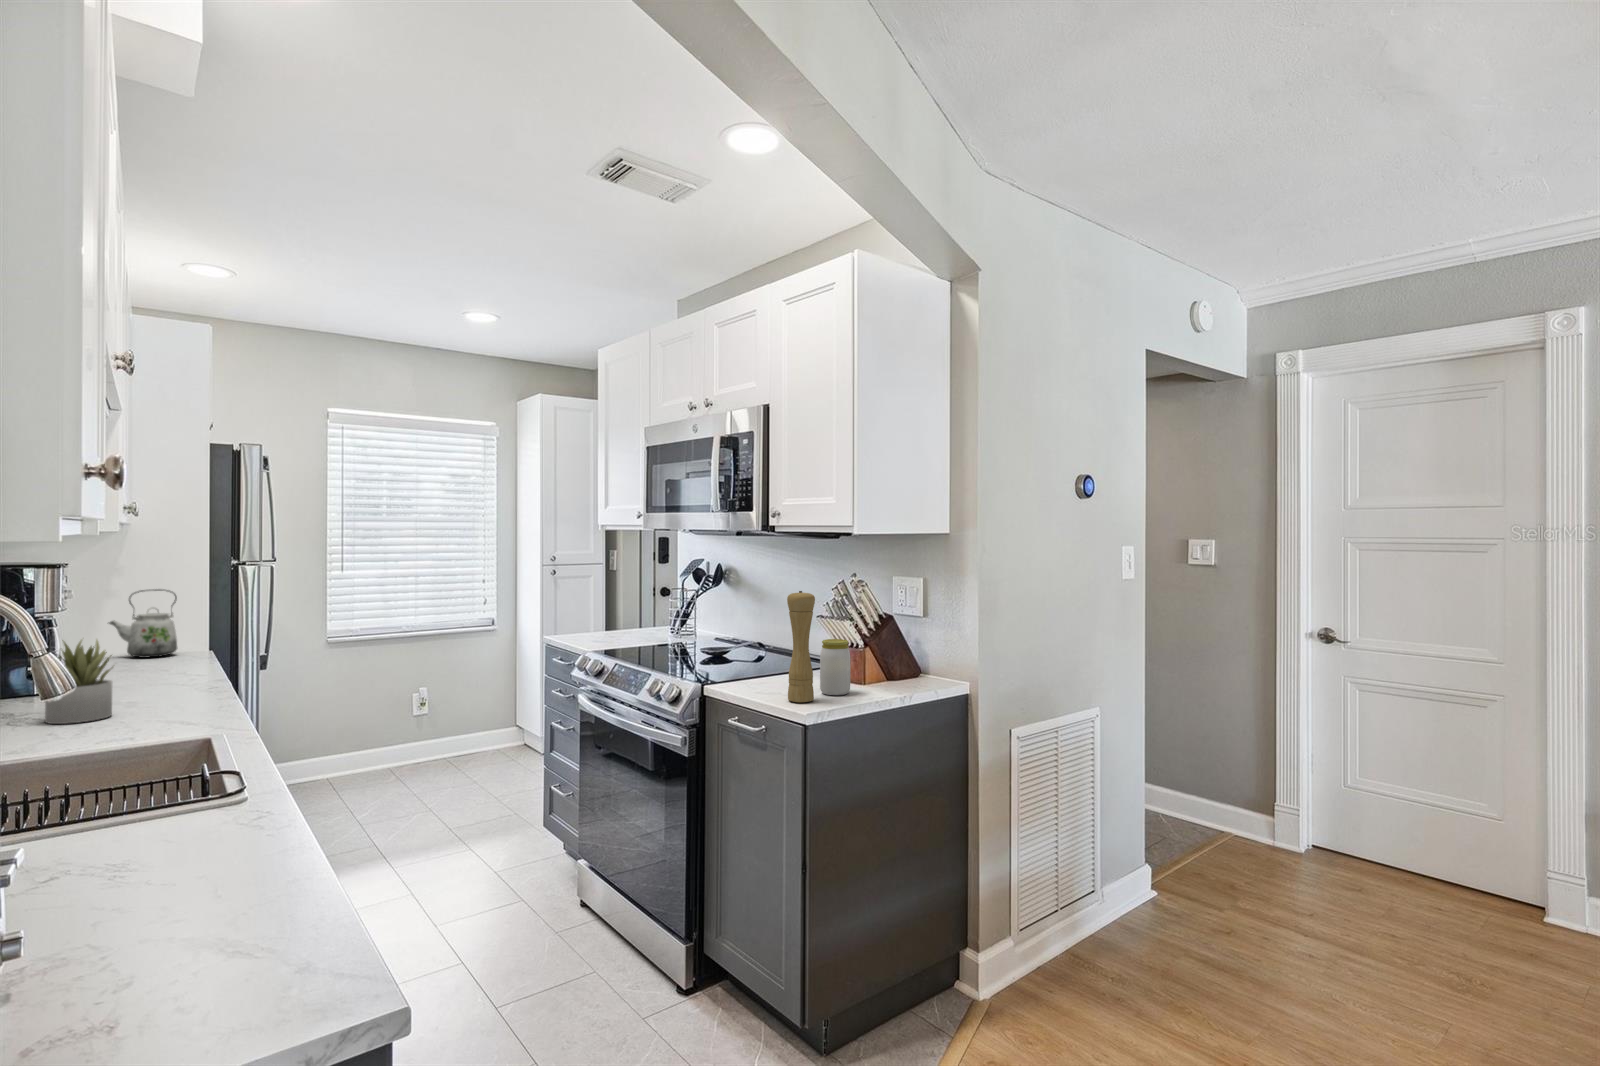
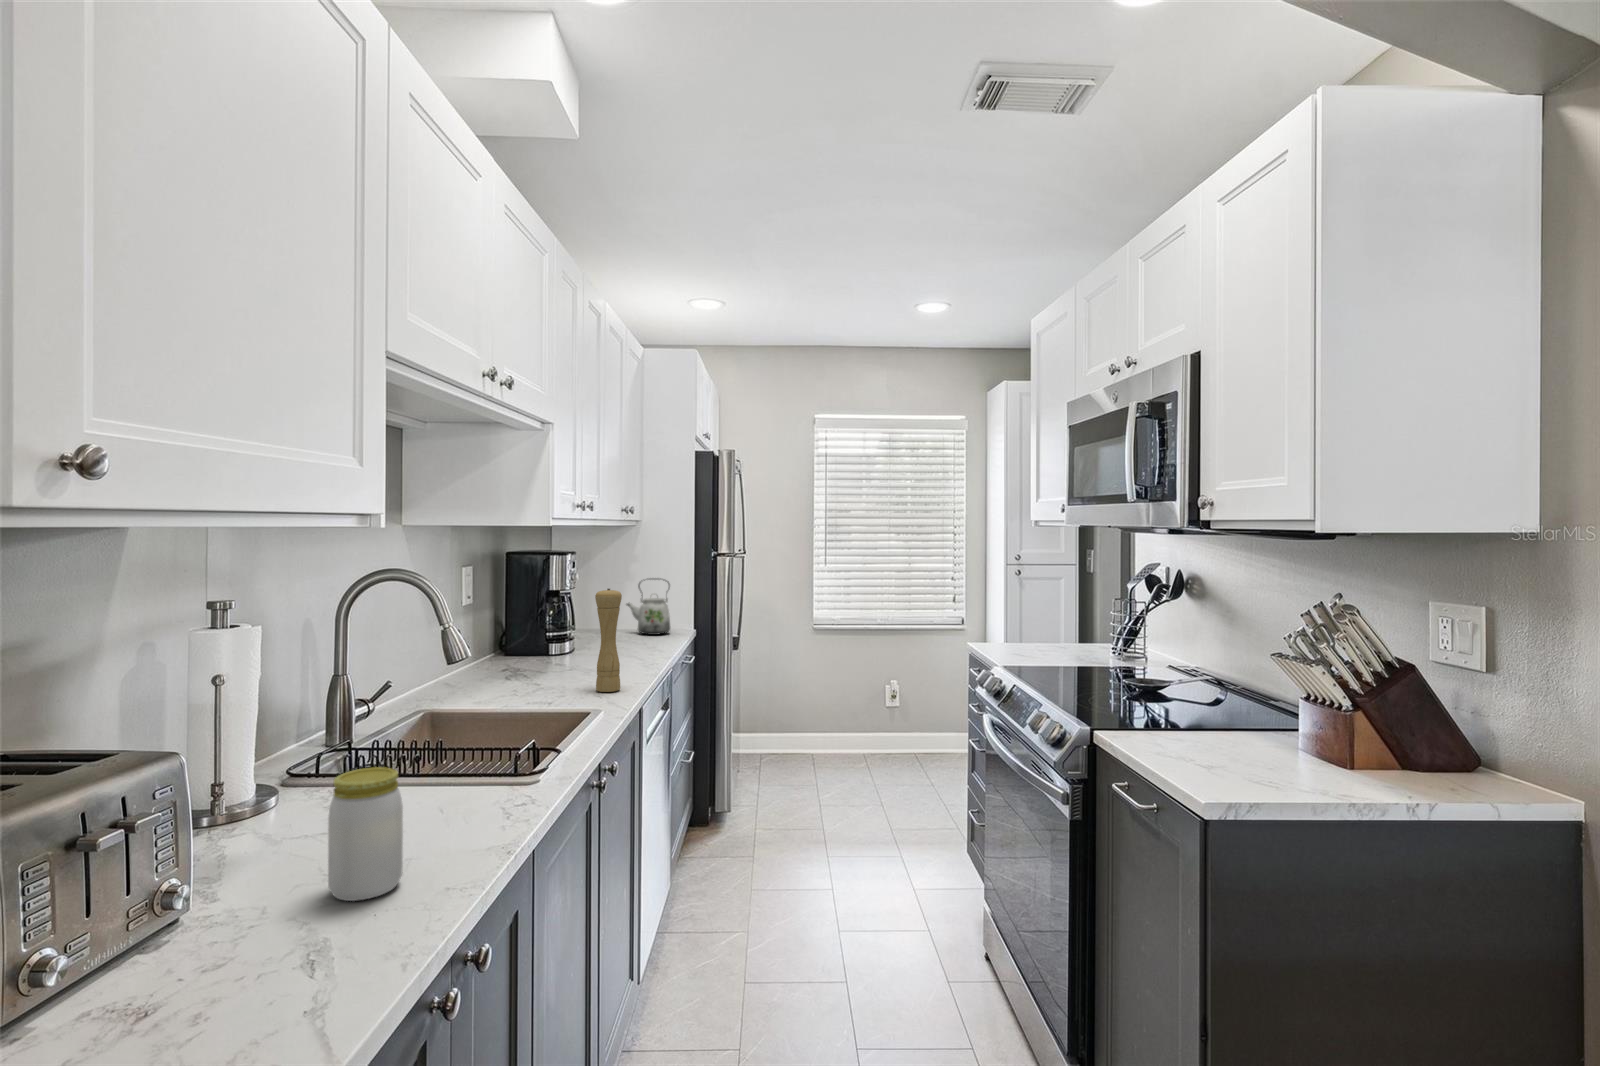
pepper mill: present [787,591,815,702] -> present [595,589,622,692]
jar: present [820,639,850,695] -> present [328,767,403,901]
succulent plant: present [45,640,113,724] -> none [515,619,563,689]

